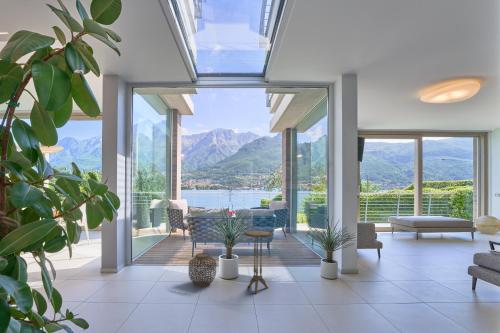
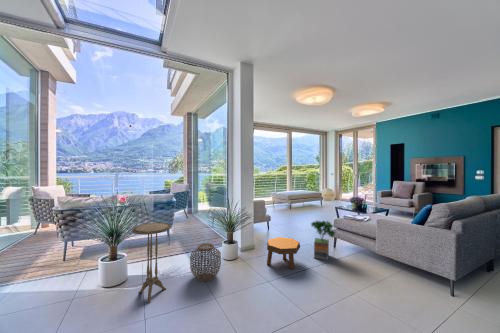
potted tree: none [424,246,459,295] -> present [311,221,335,260]
woven basket: present [189,253,216,287] -> present [190,243,221,281]
footstool: none [366,261,408,295] -> present [267,237,300,269]

